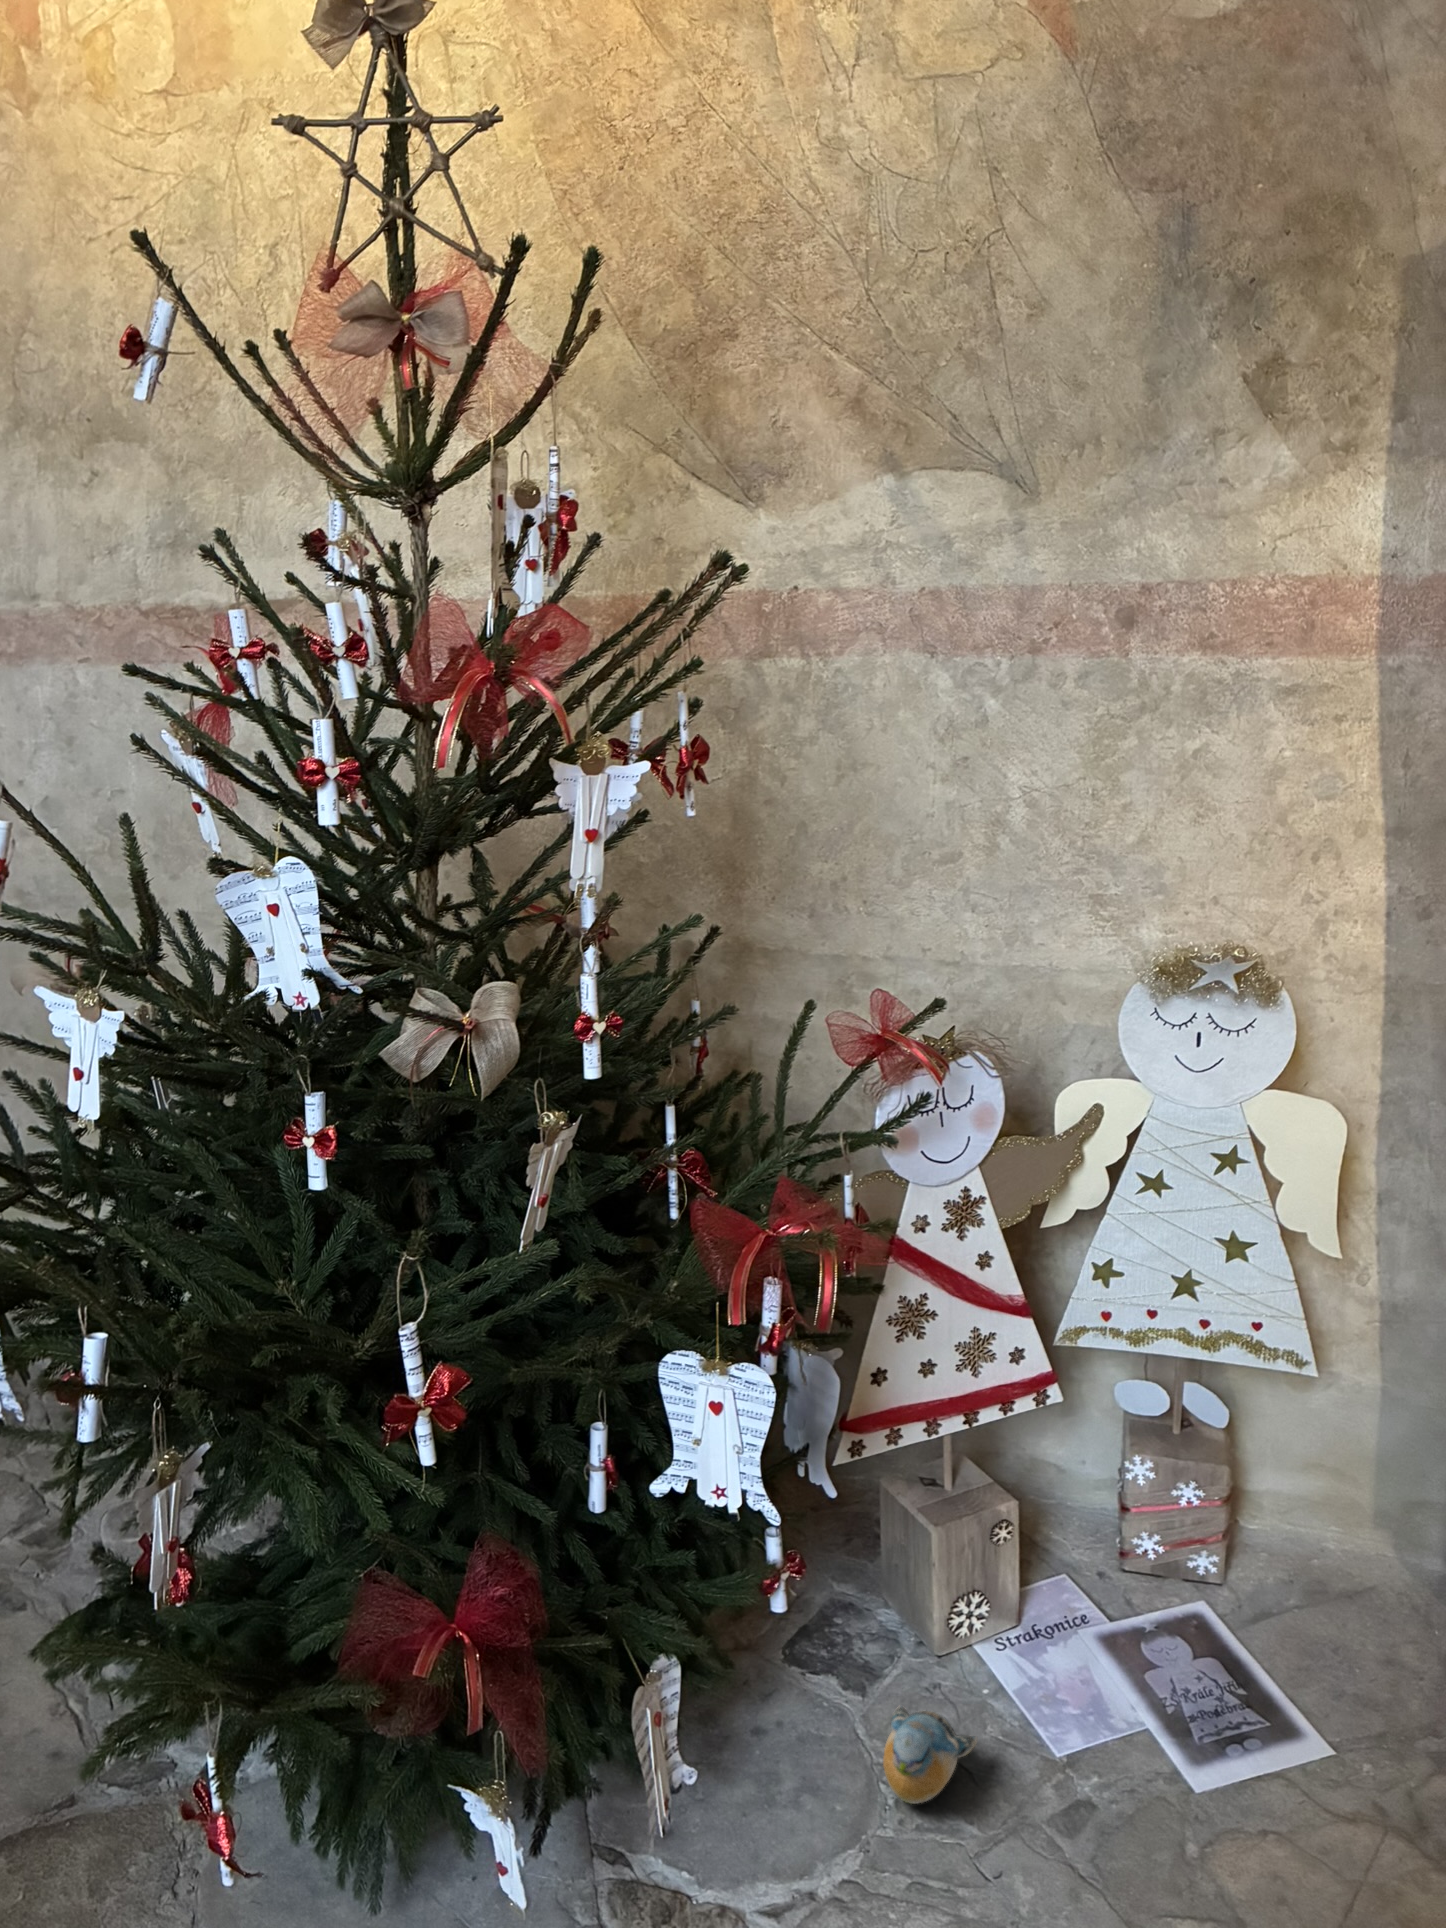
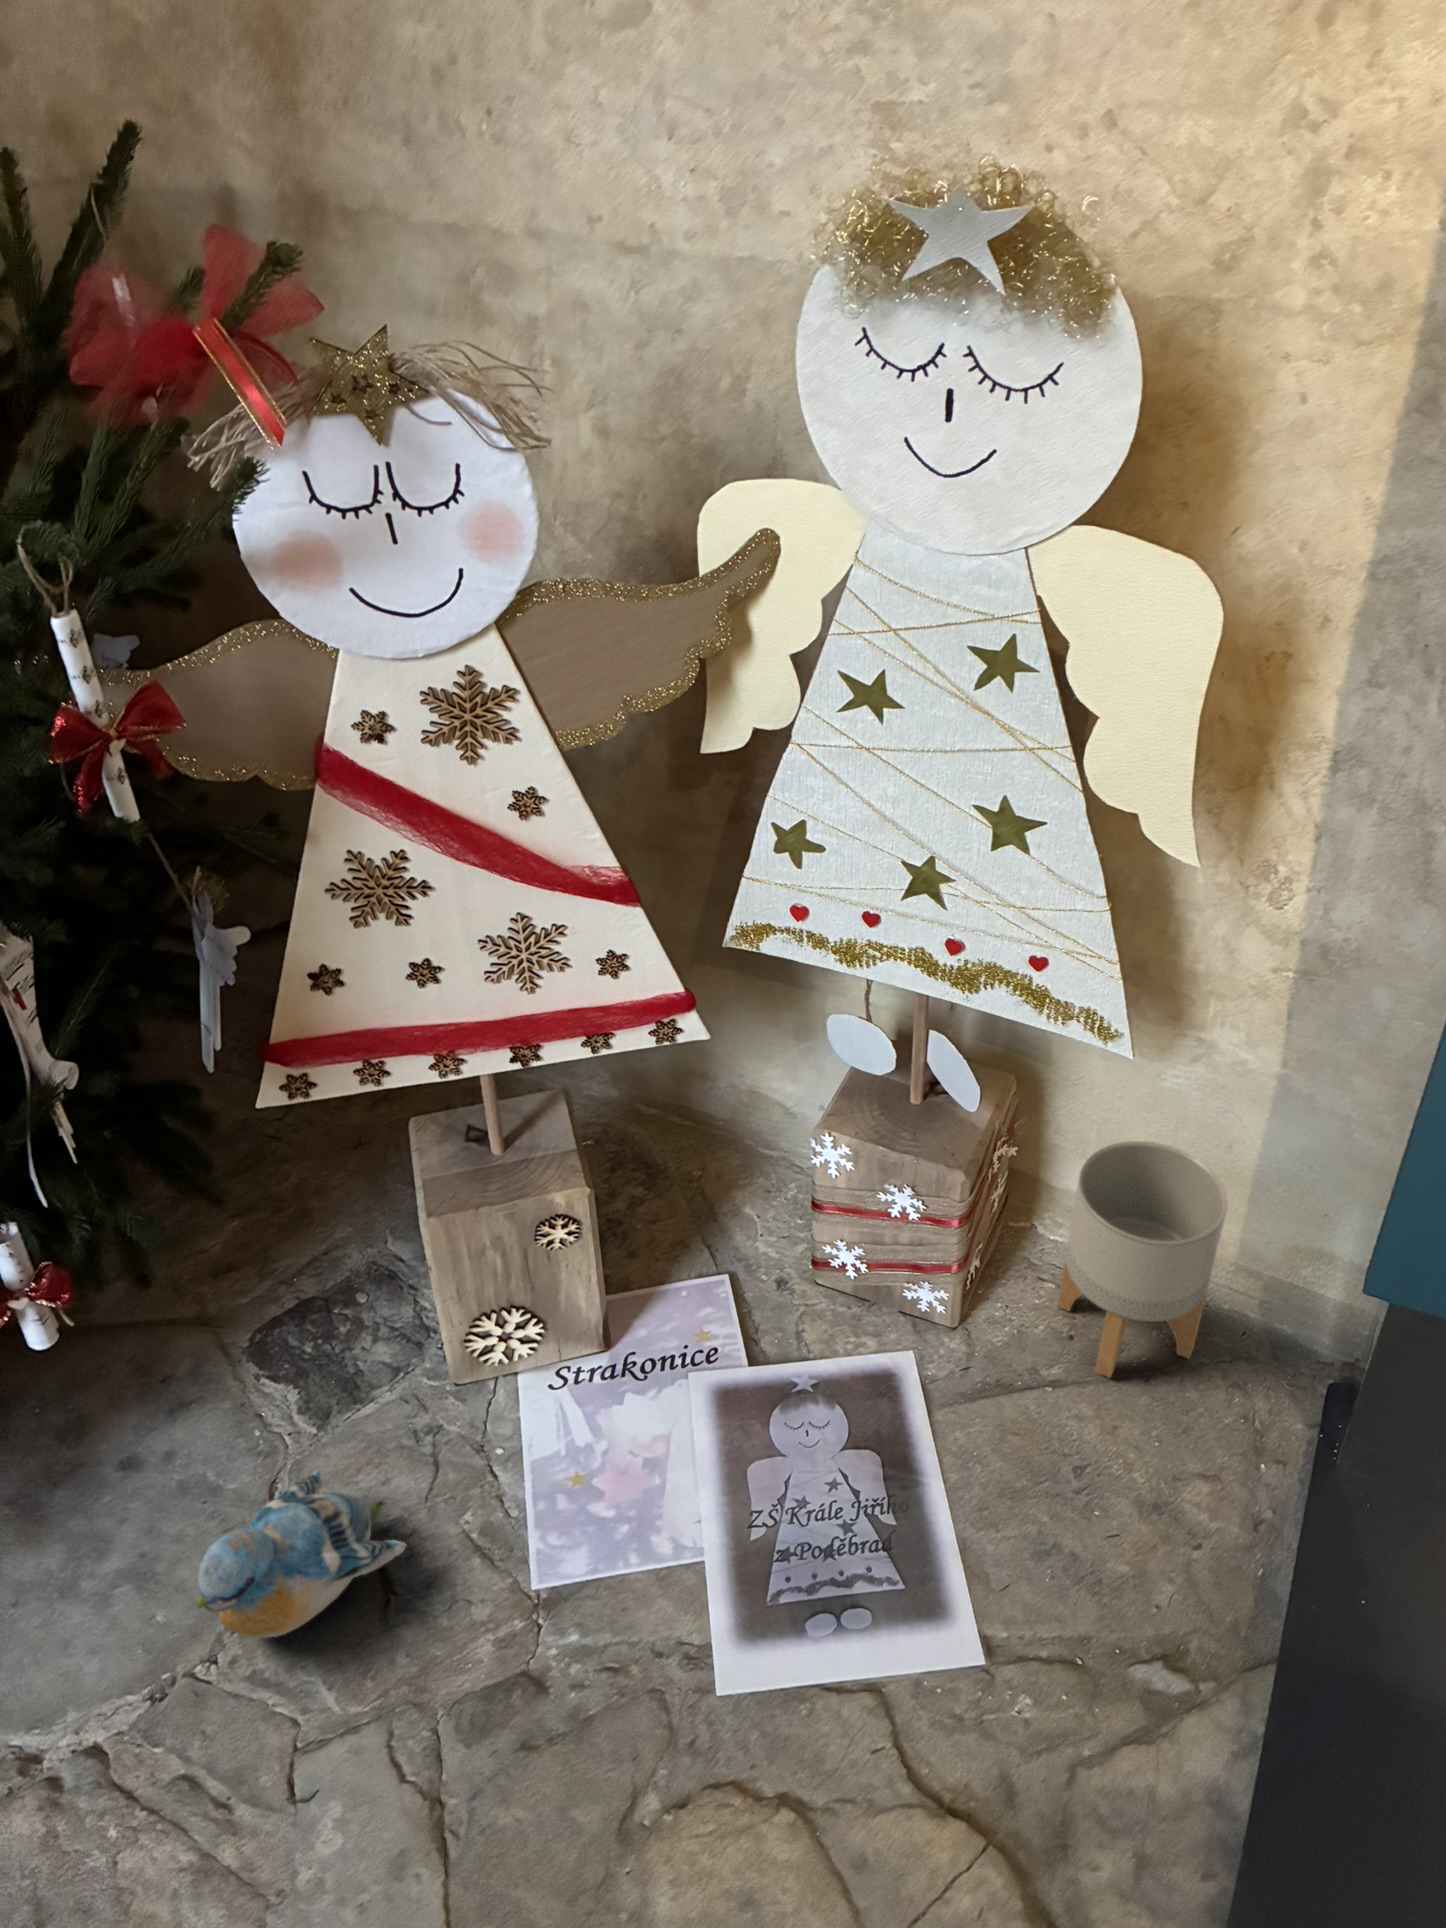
planter: none [1270,1444,1373,1599] -> present [1057,1141,1227,1377]

